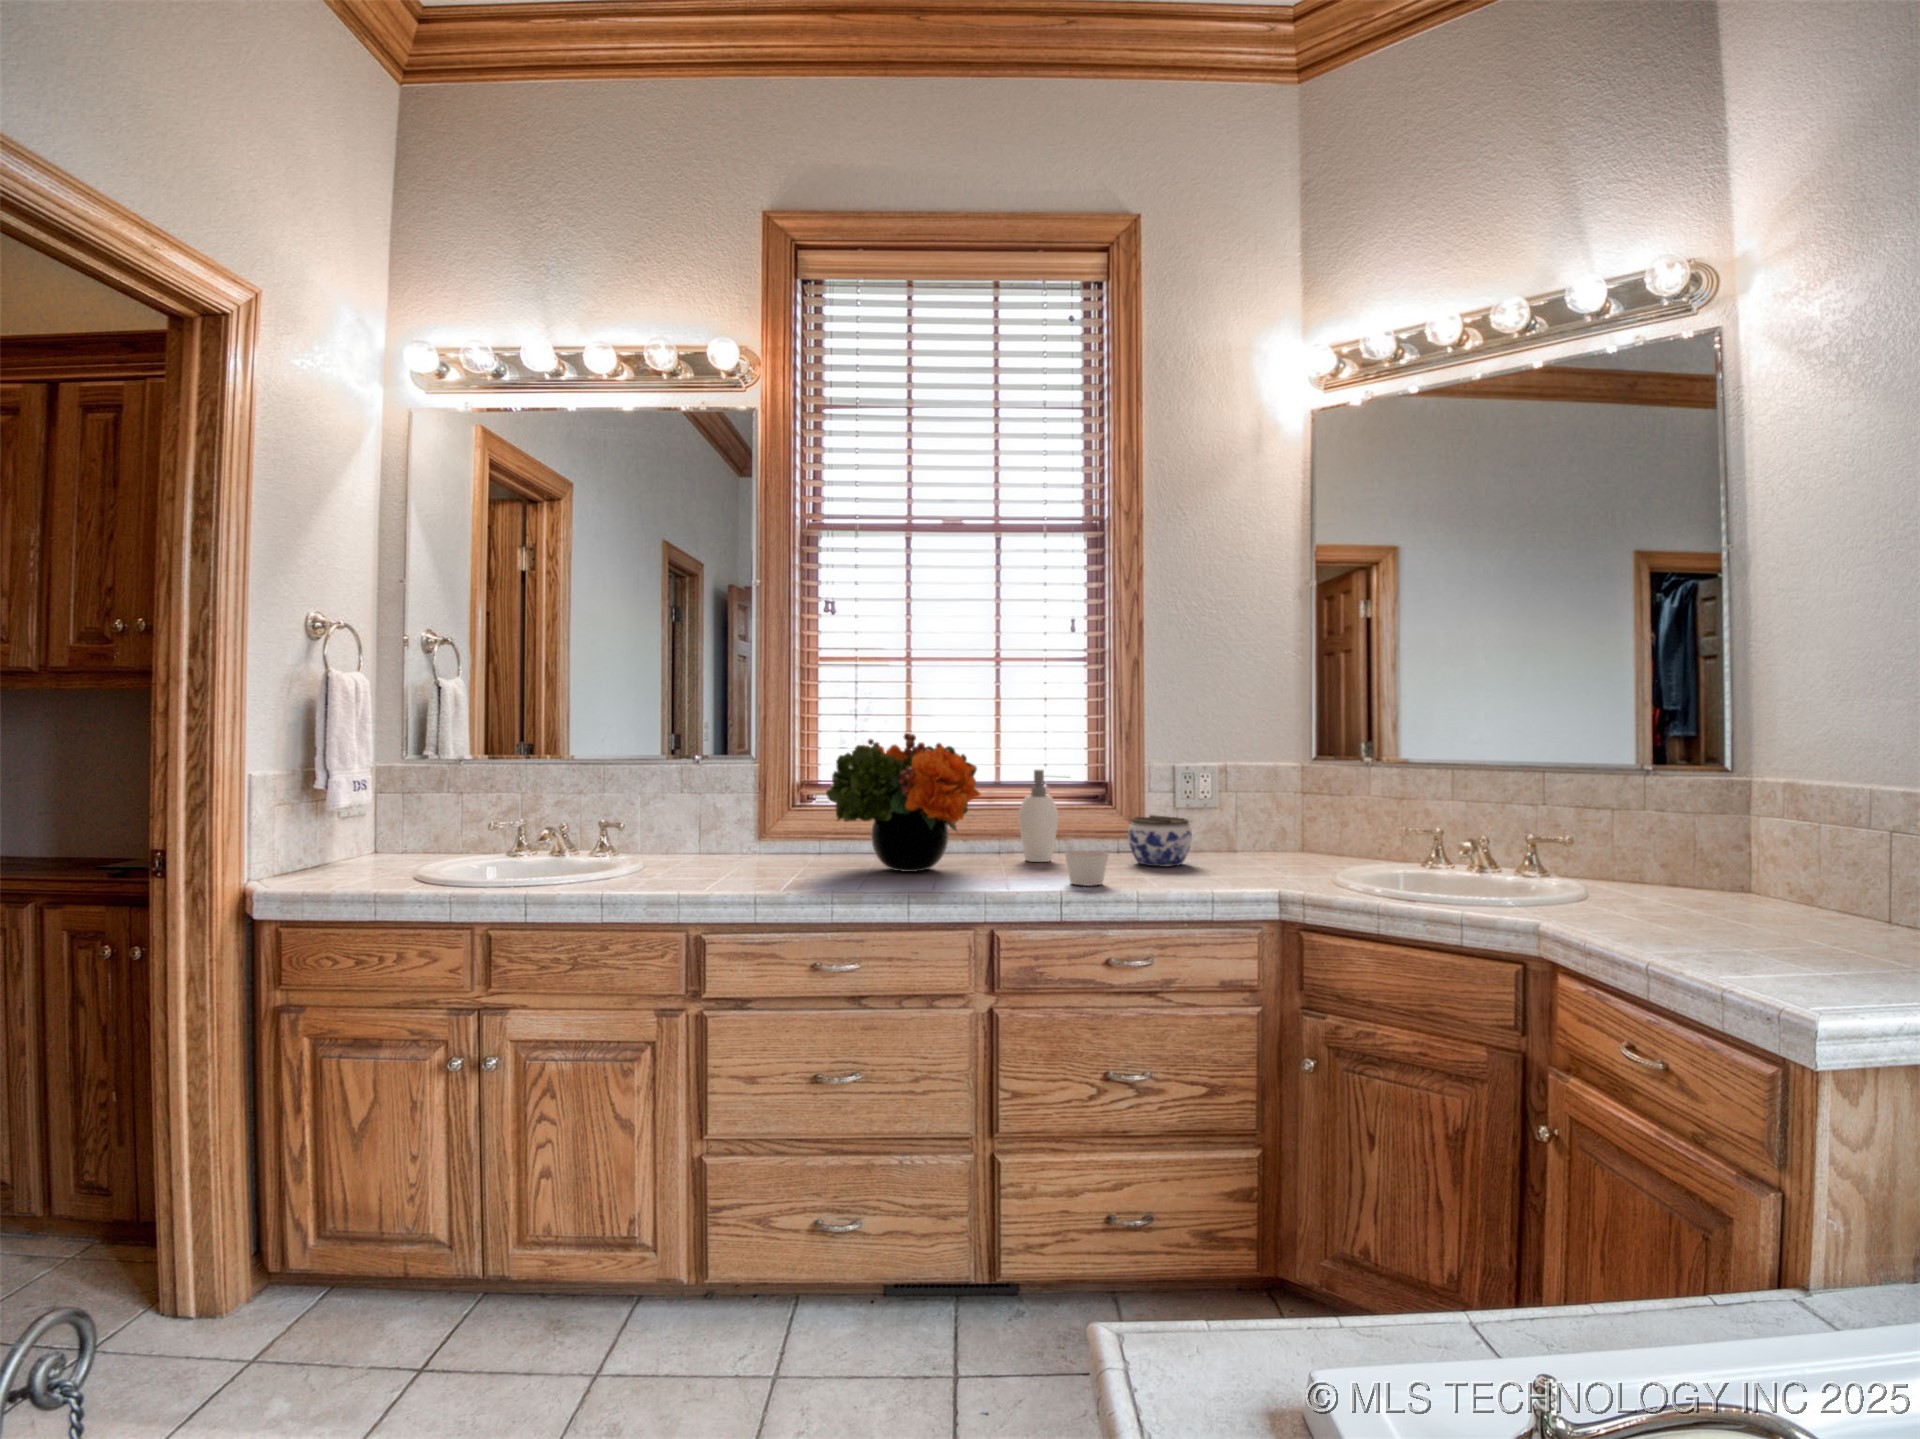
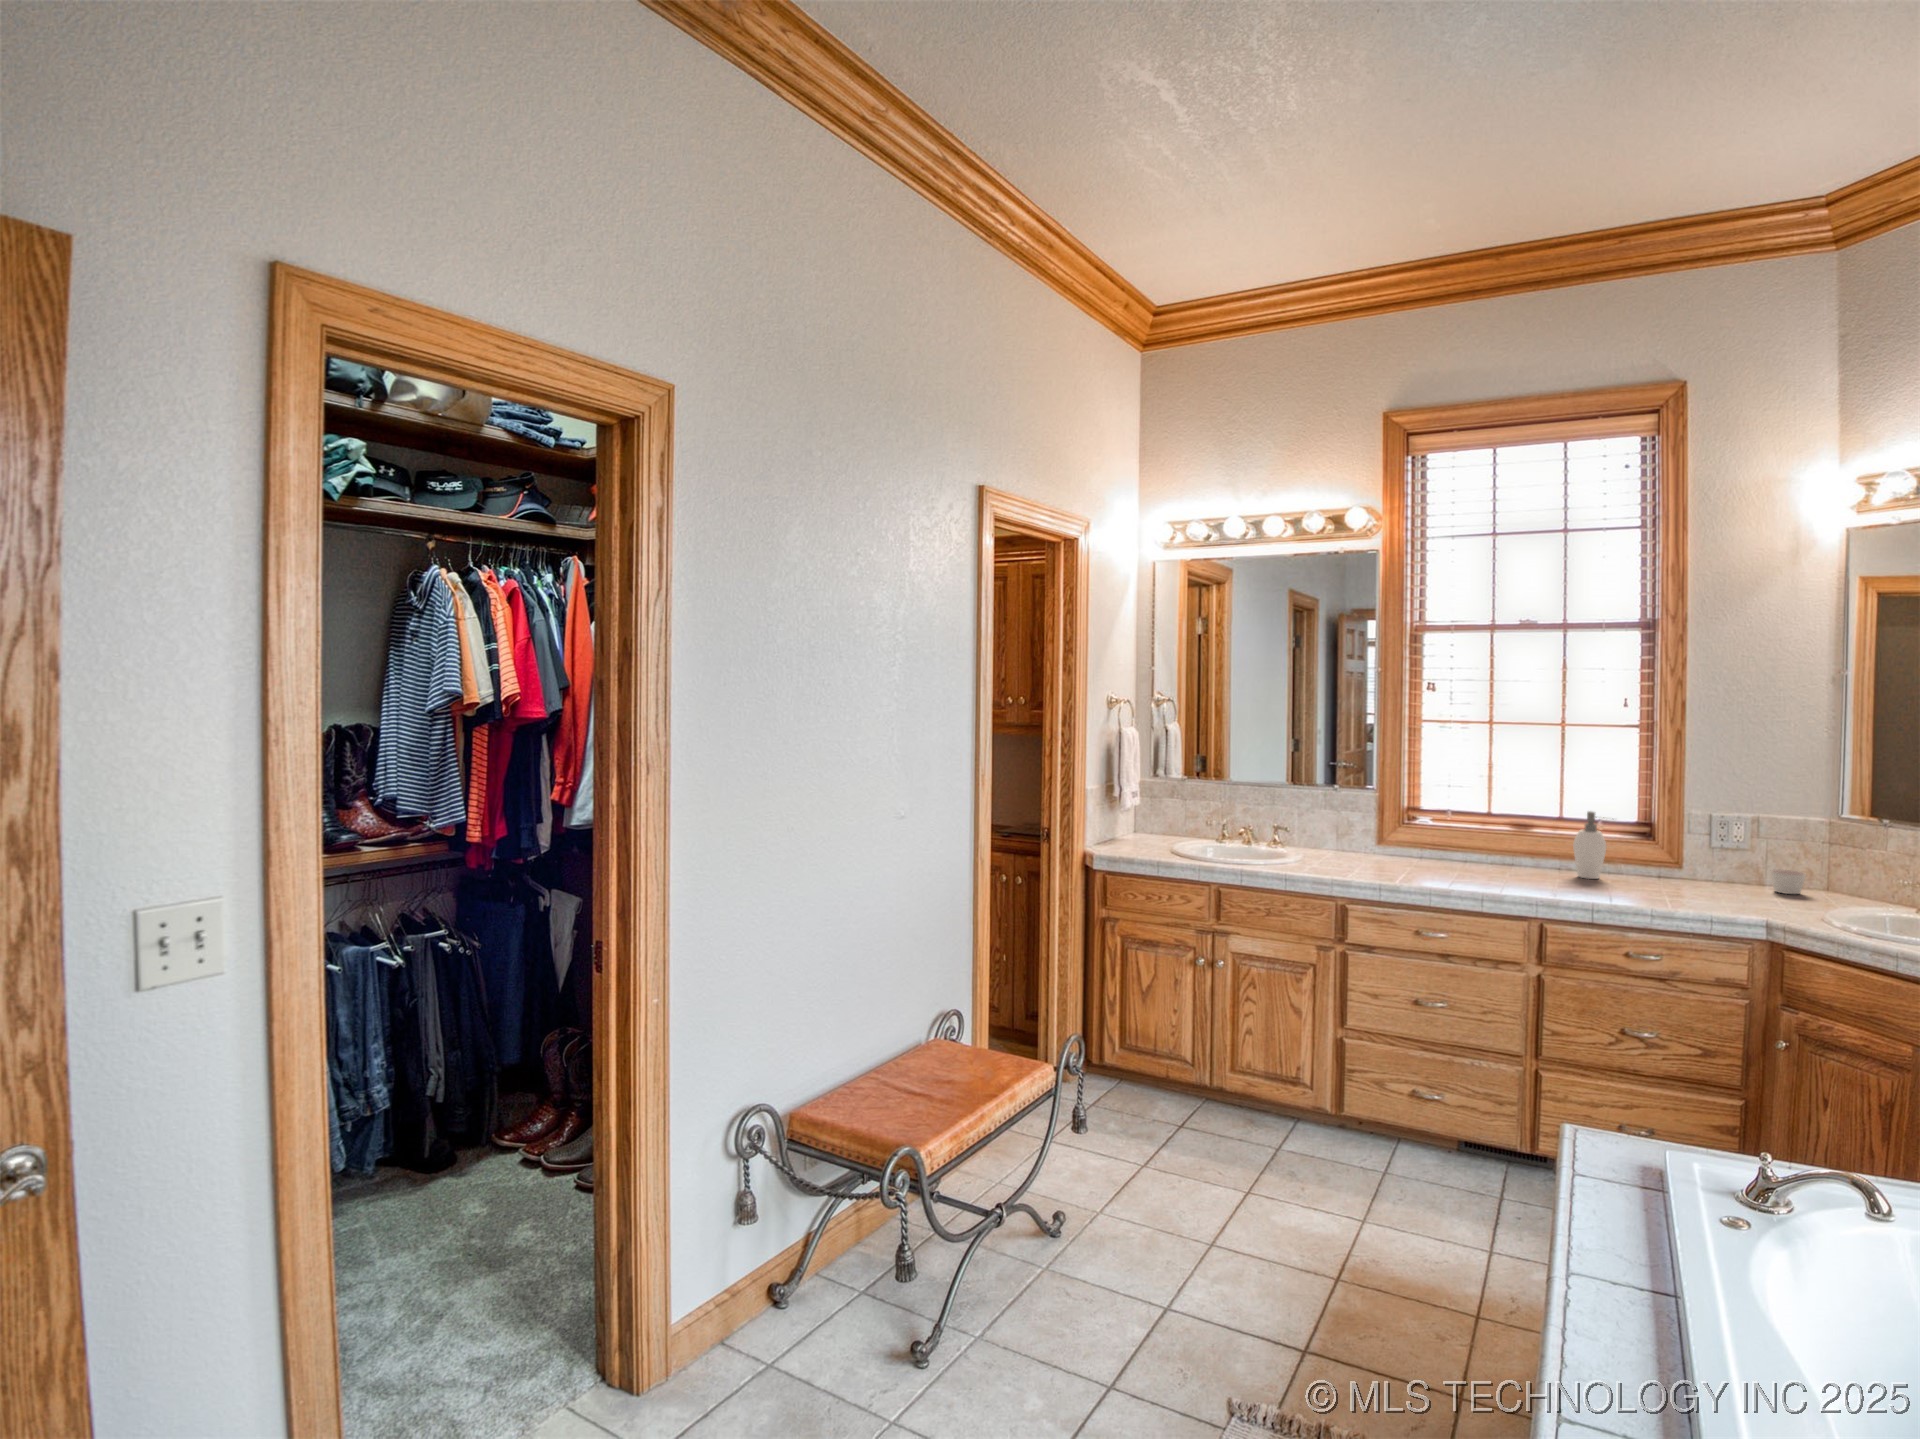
flower arrangement: present [826,733,980,872] -> none [1424,784,1541,878]
jar: present [1128,815,1192,866] -> none [1664,852,1720,892]
candle: present [1065,851,1108,886] -> present [1771,870,1806,894]

